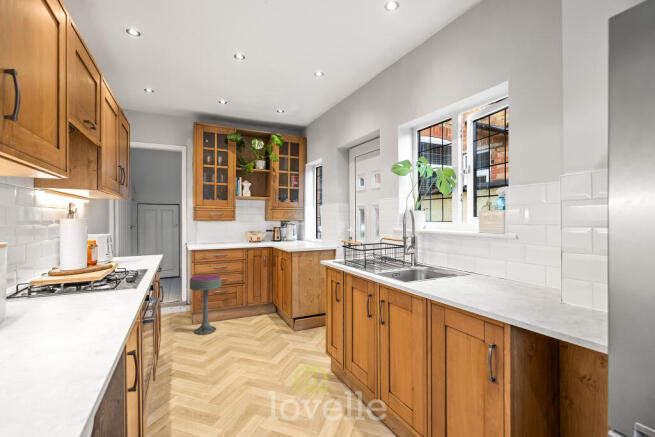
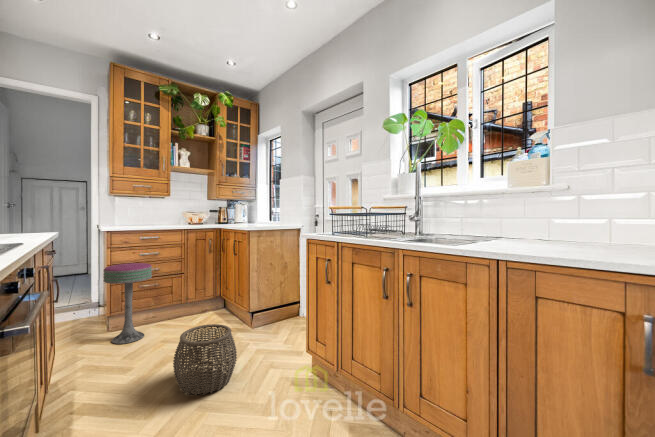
woven basket: none [232,325,275,374] -> present [173,324,237,395]

